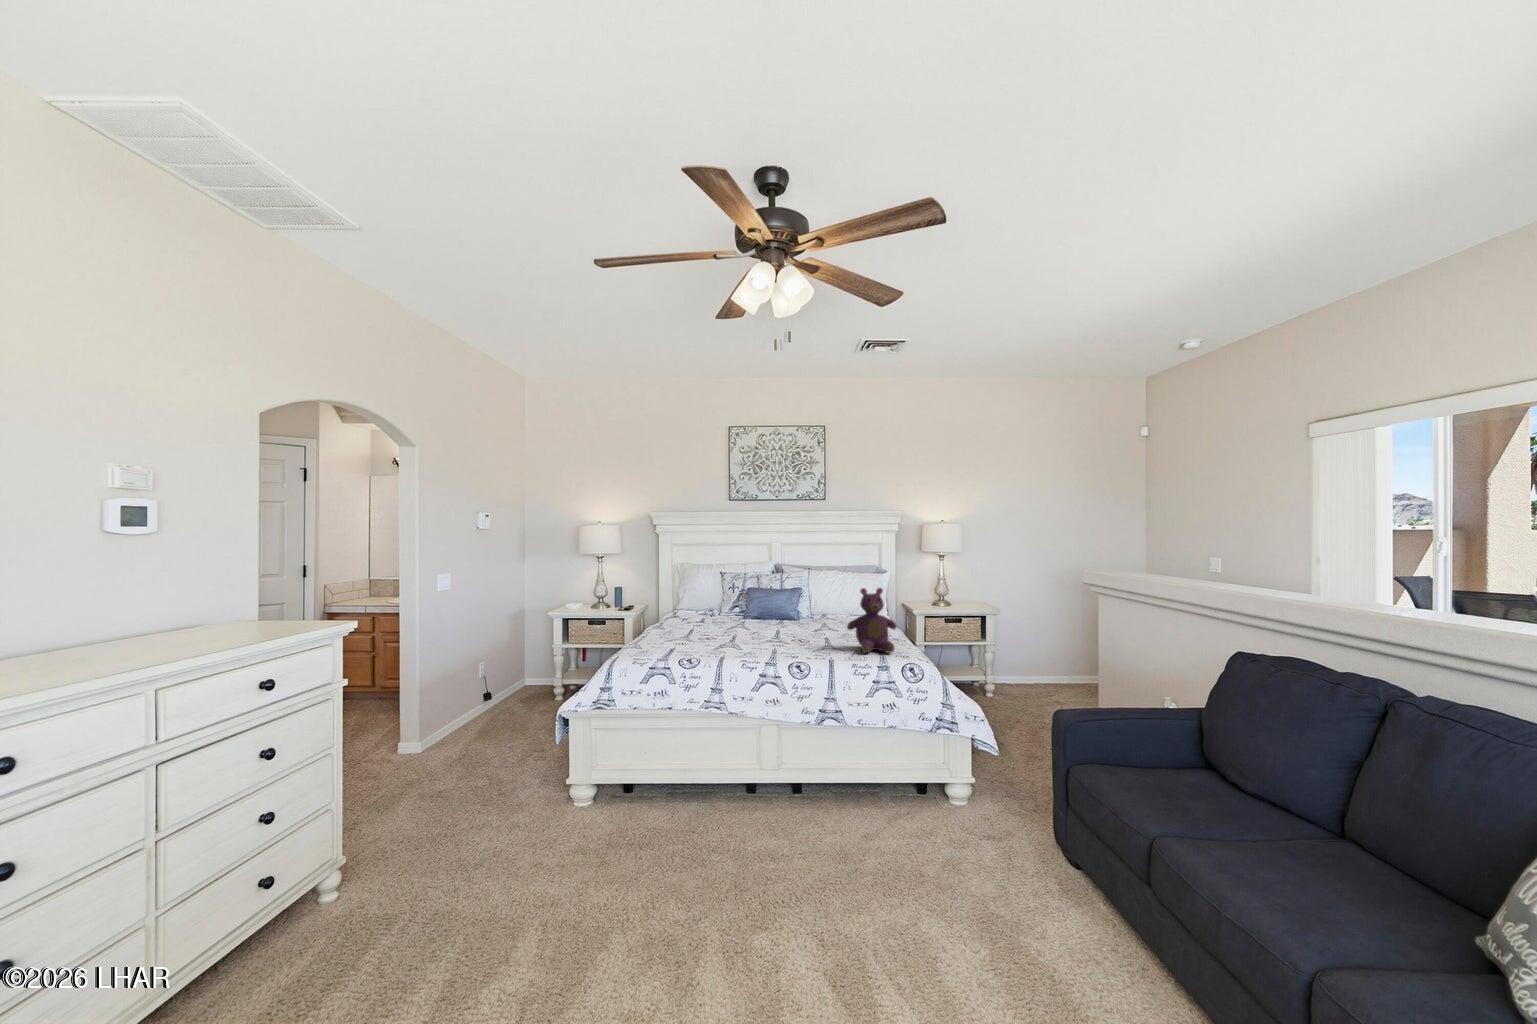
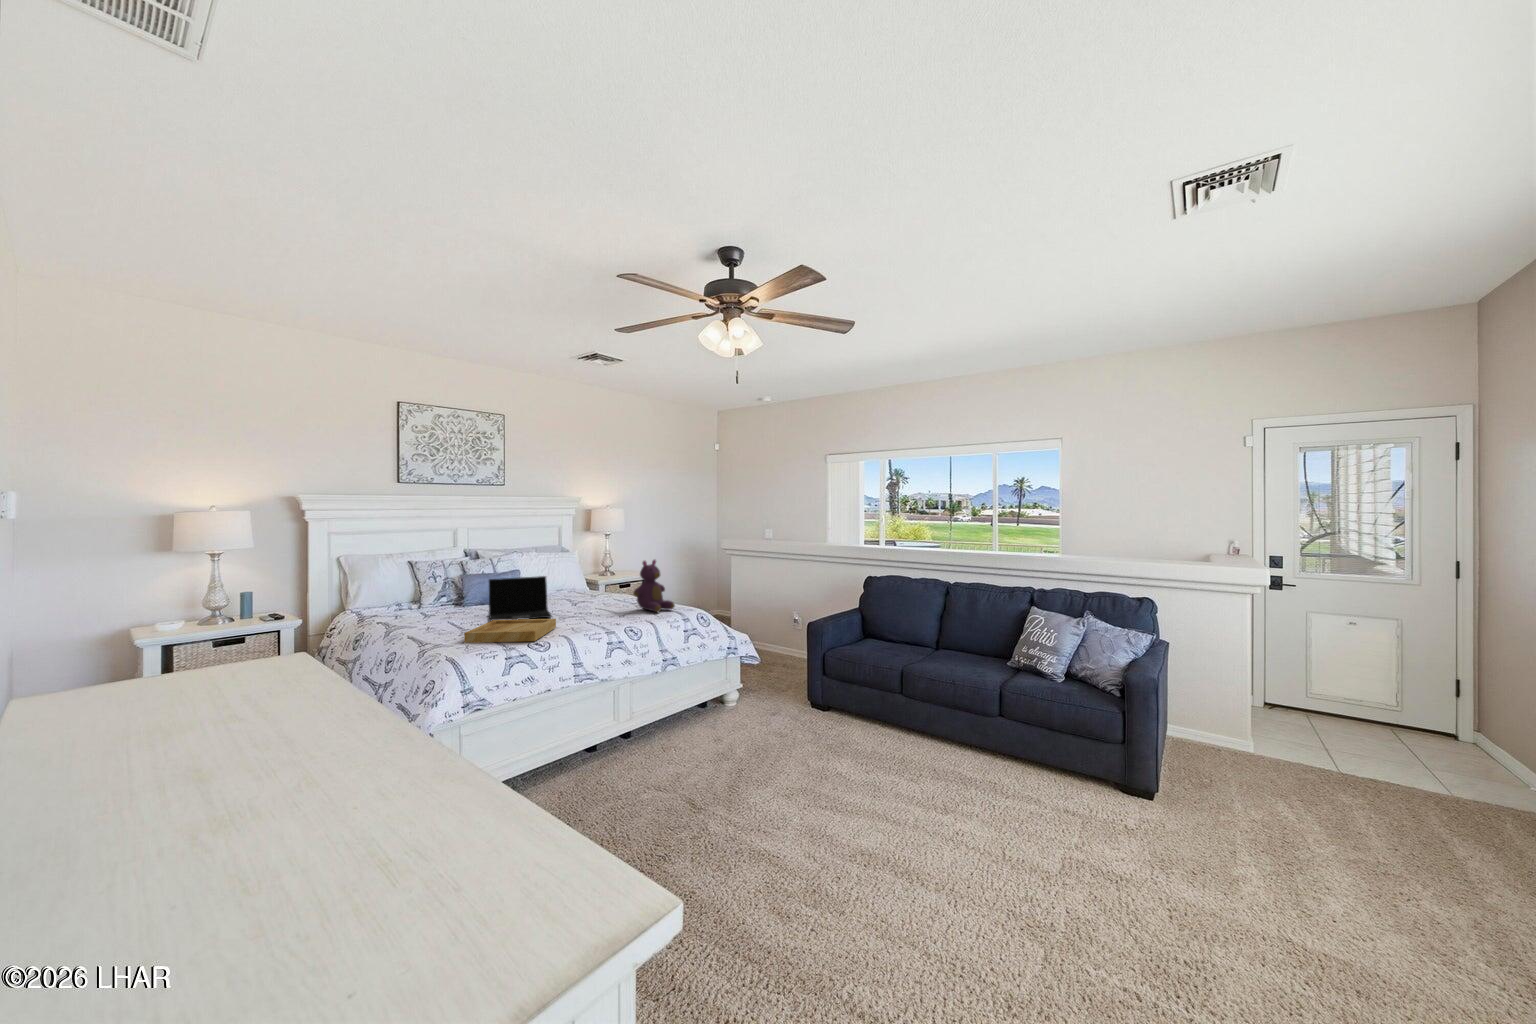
laptop: none [710,594,779,639] -> present [489,576,551,621]
tray: none [646,633,734,659] -> present [464,619,556,642]

